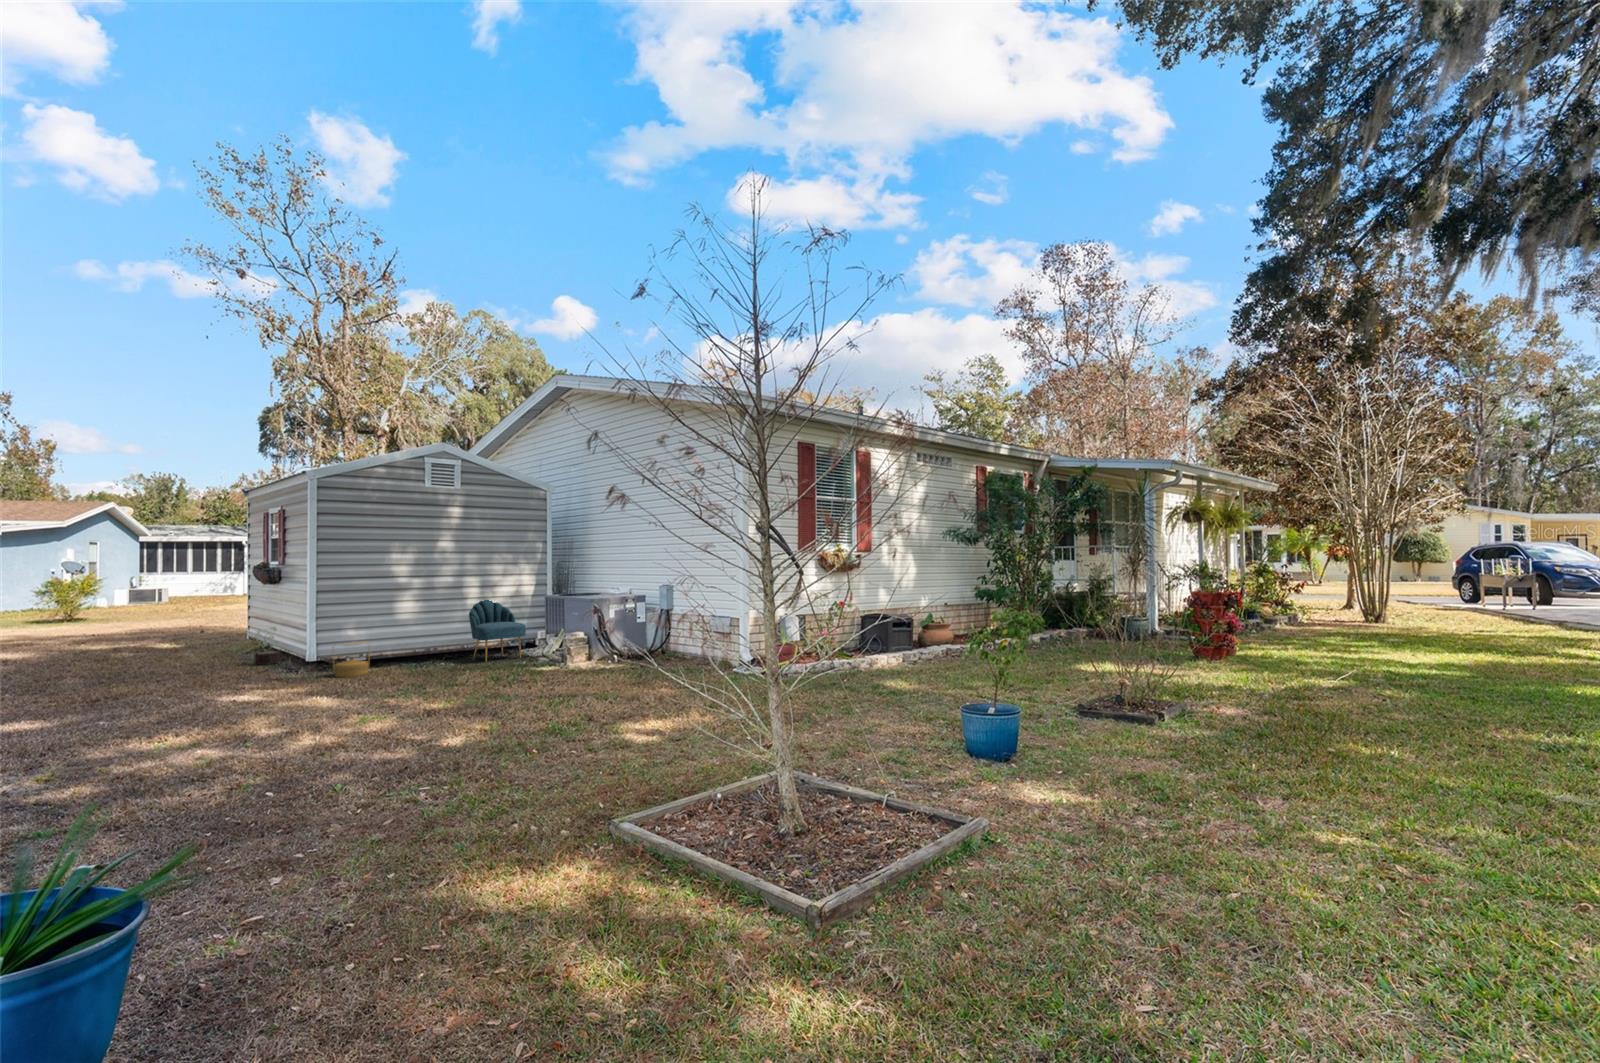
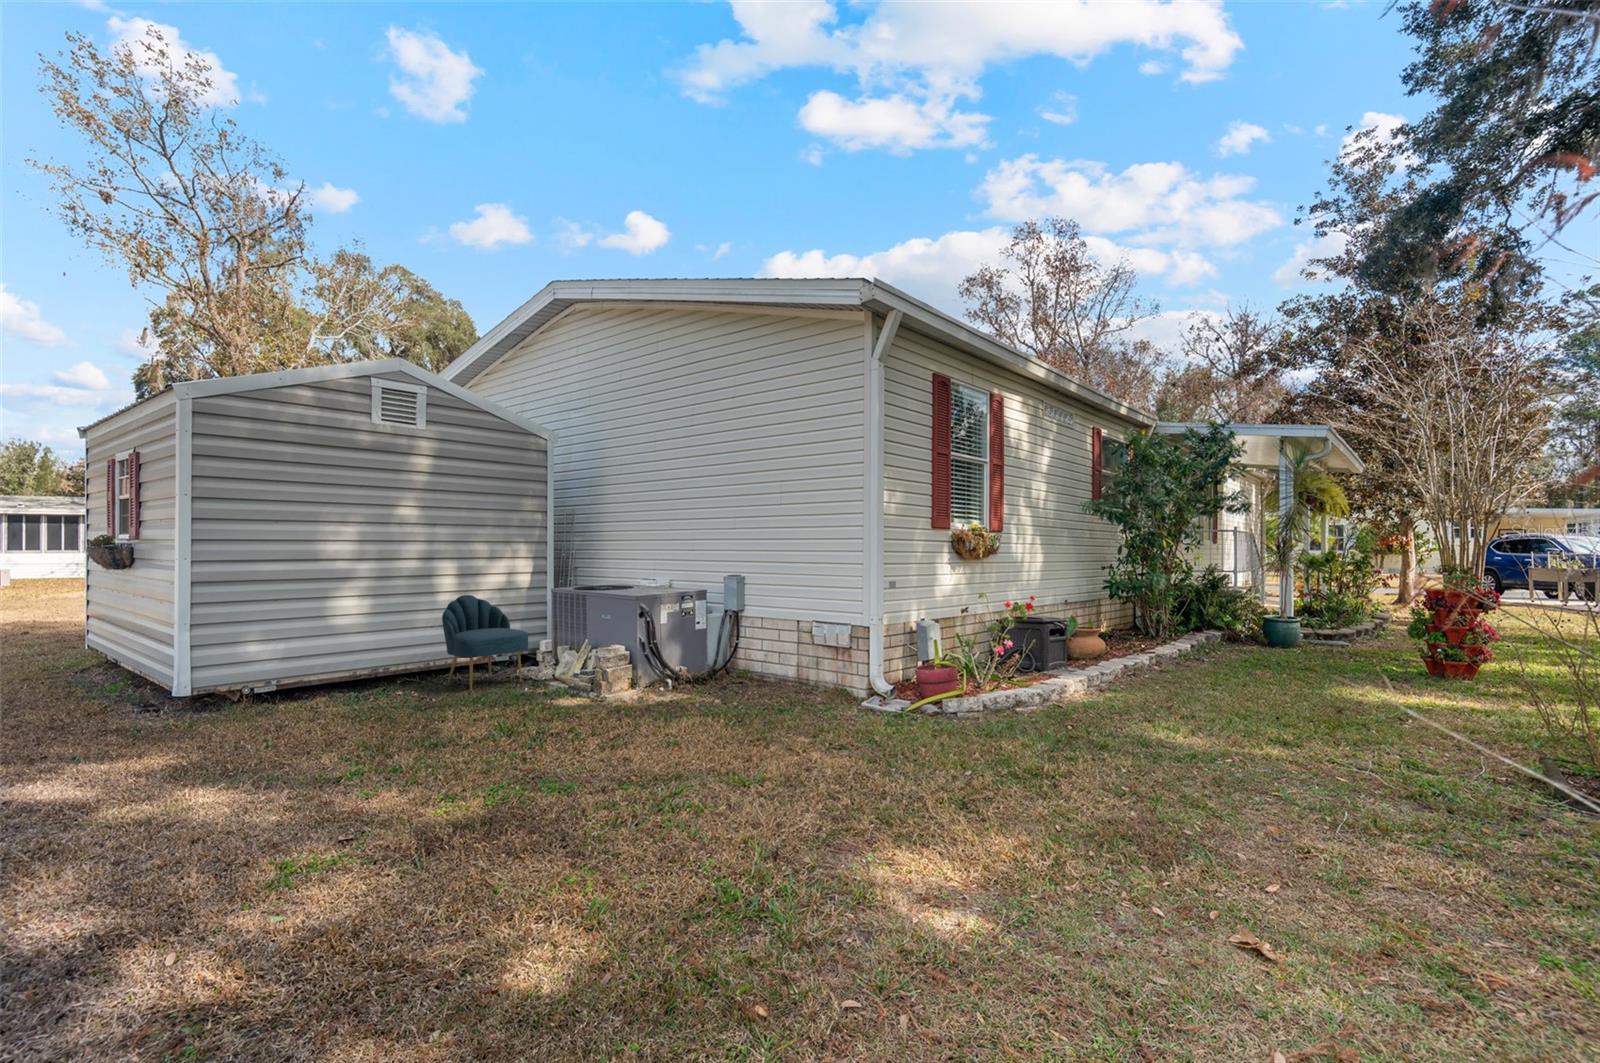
decorative plant: present [254,627,280,665] -> none [85,636,133,699]
woven basket: present [333,642,369,677] -> none [217,665,284,726]

